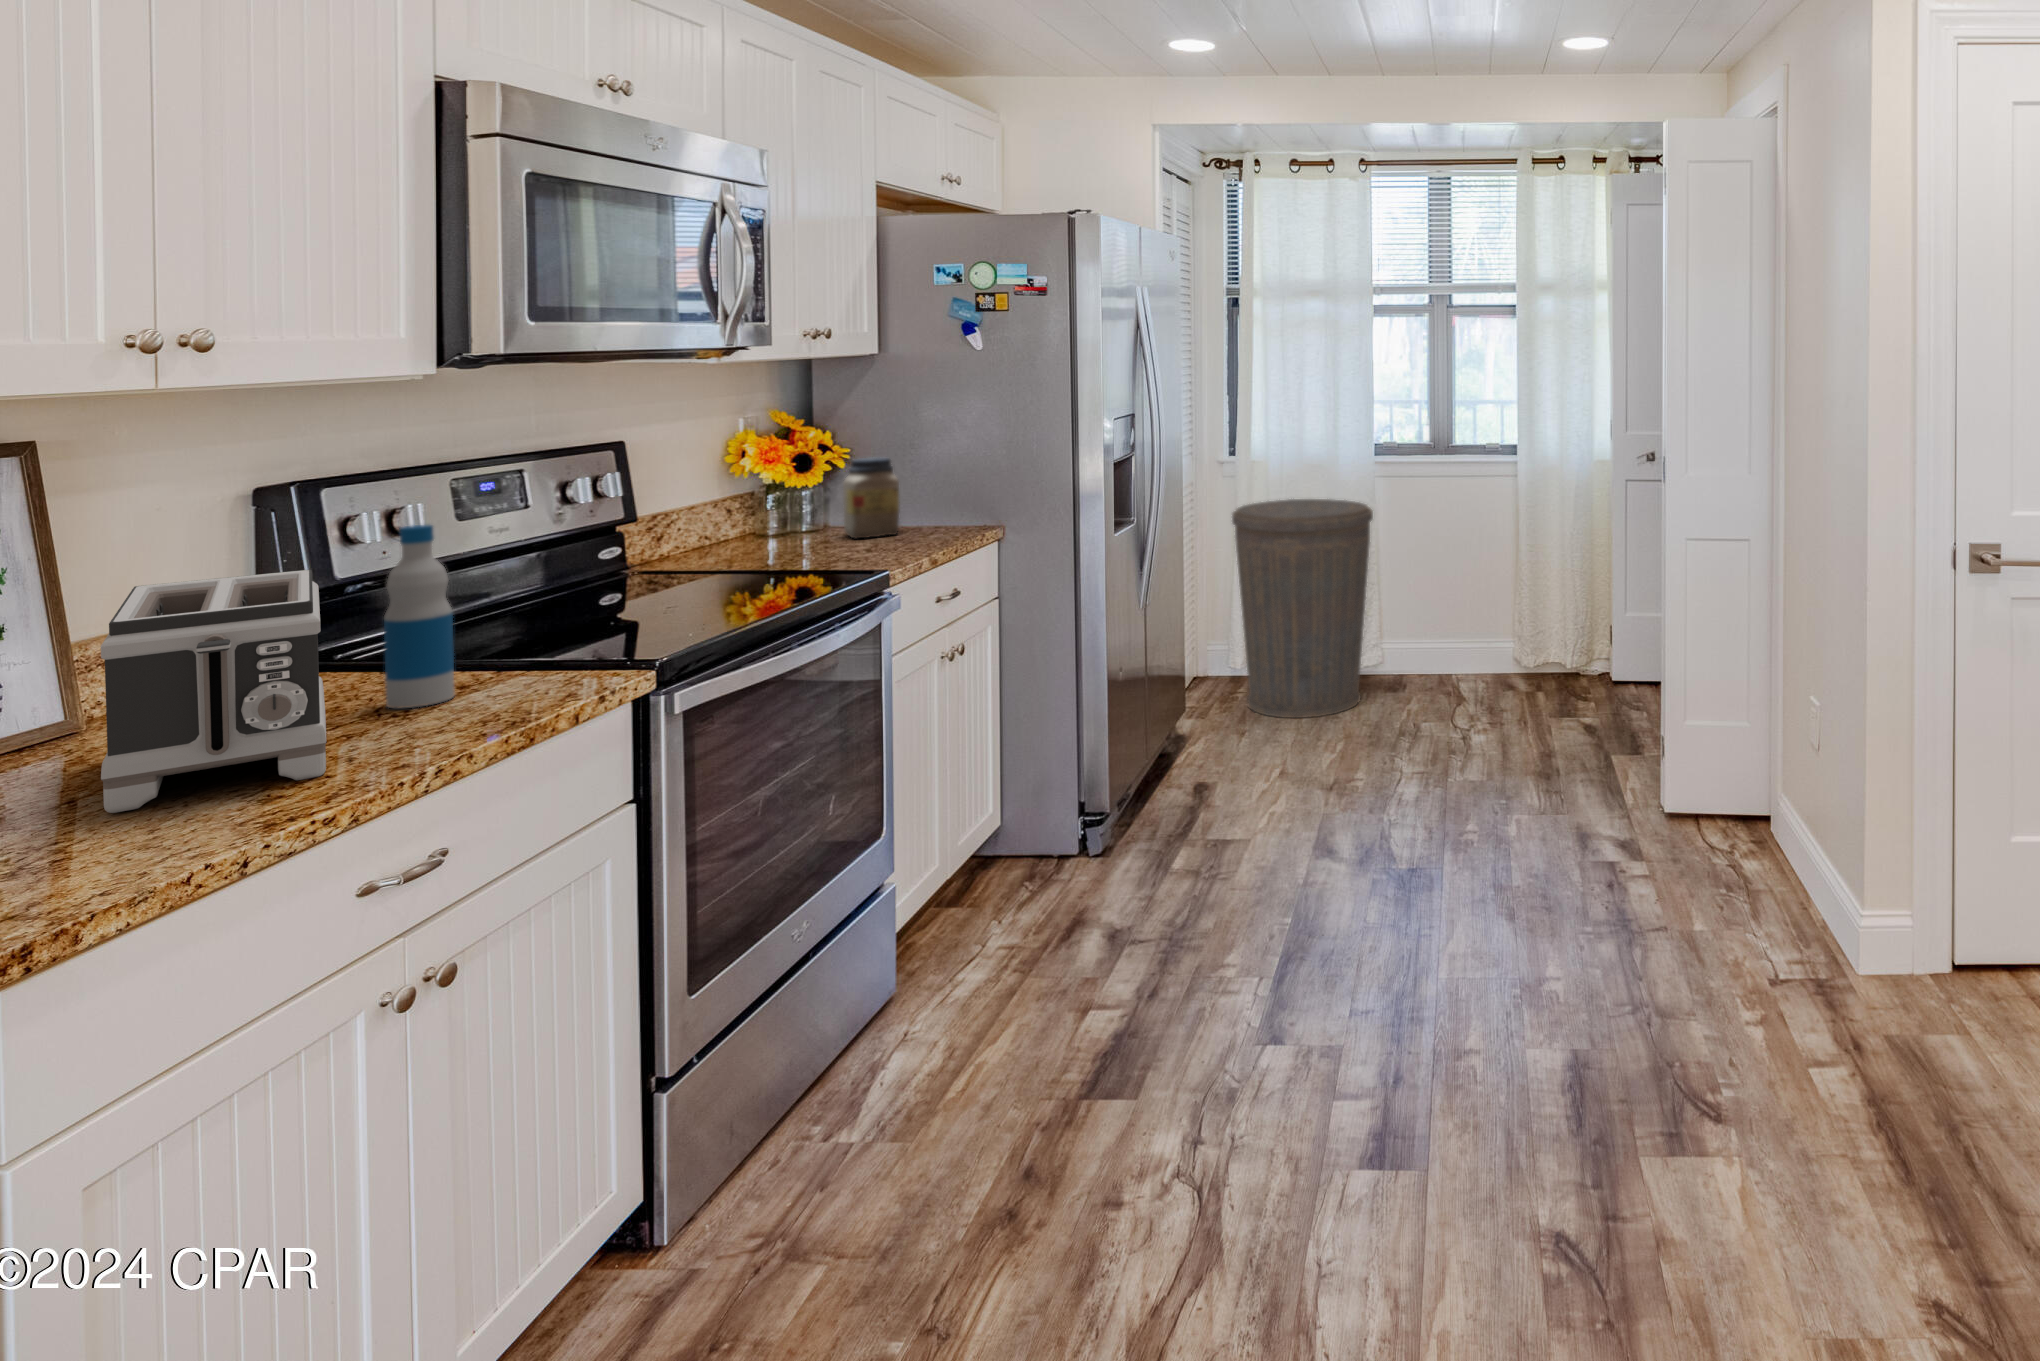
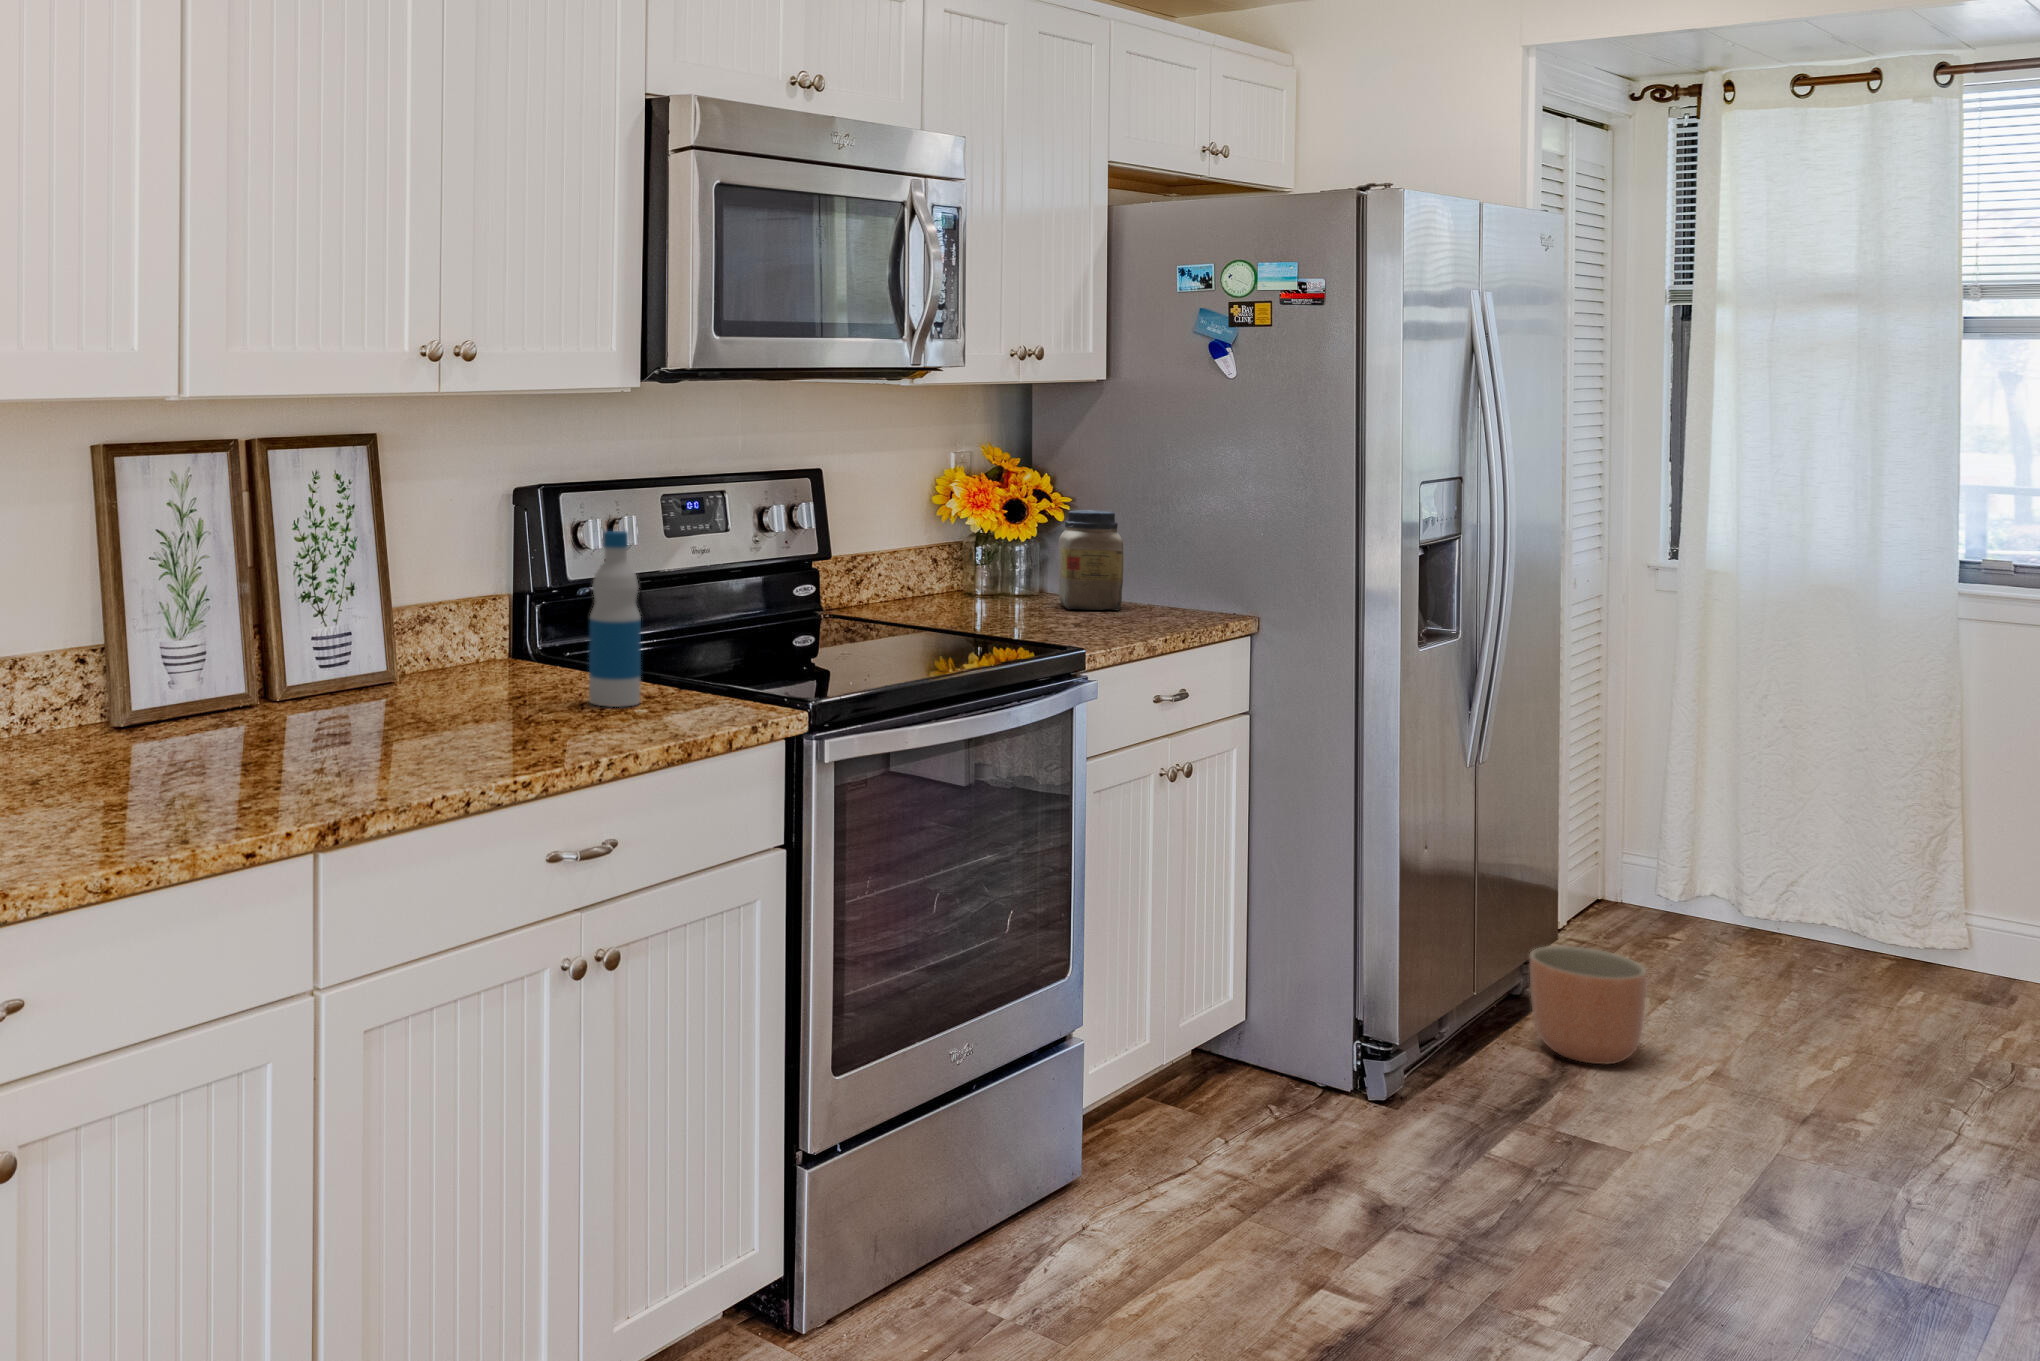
trash can: present [1232,499,1373,718] -> none [1659,636,1938,1008]
toaster: present [101,570,326,813] -> none [391,561,544,747]
planter: none [1177,714,1244,789] -> present [1530,946,1646,1064]

